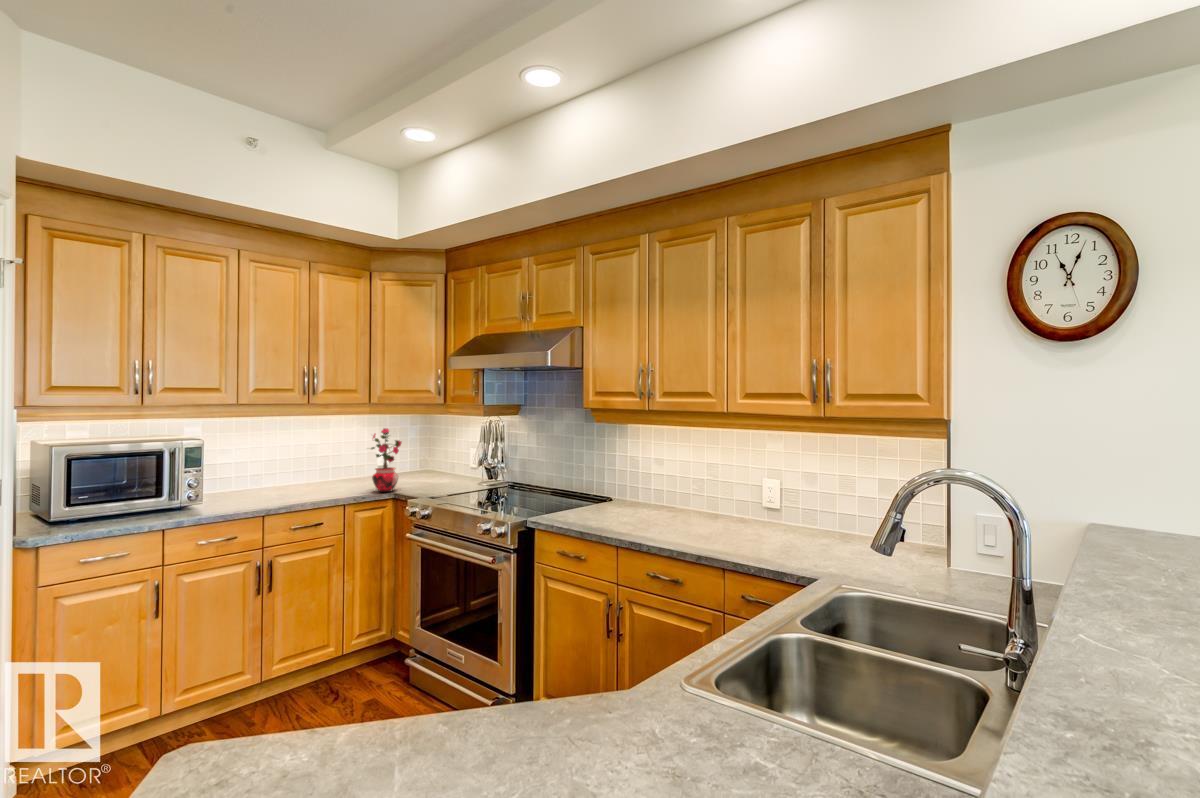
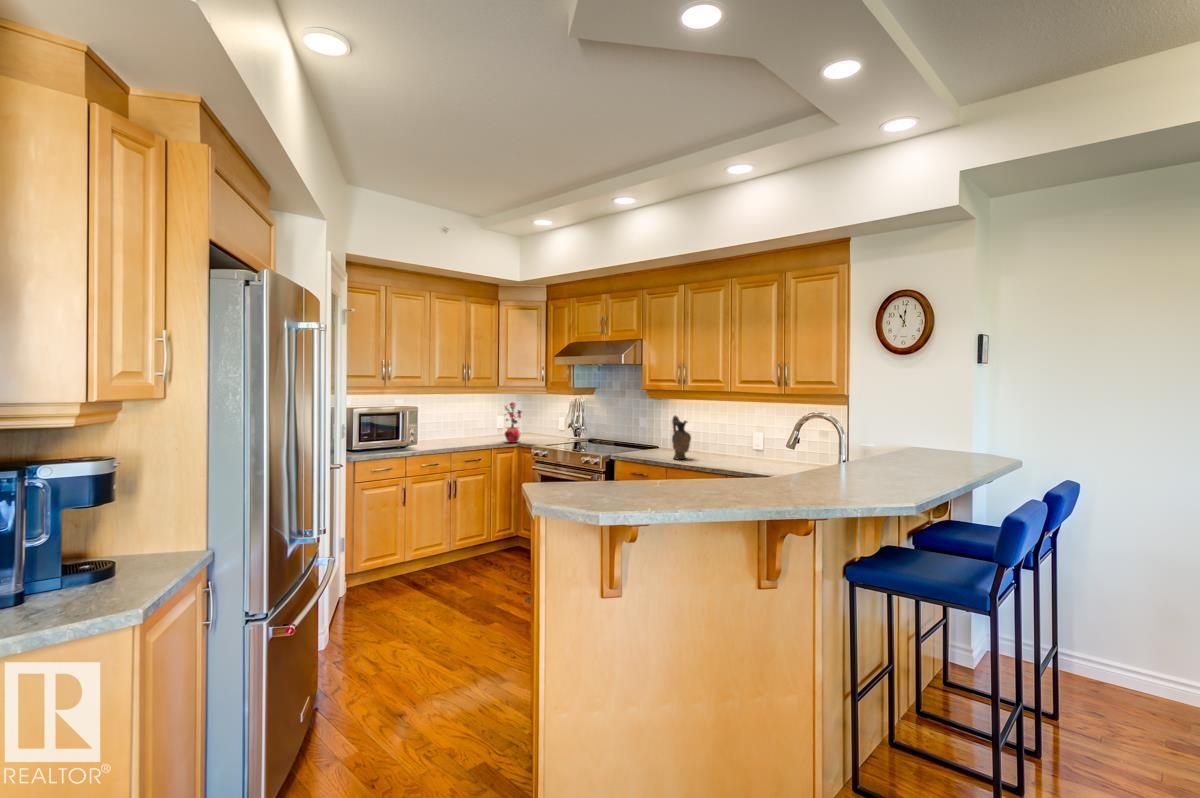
ceramic pitcher: none [628,452,660,529] -> present [672,416,691,459]

